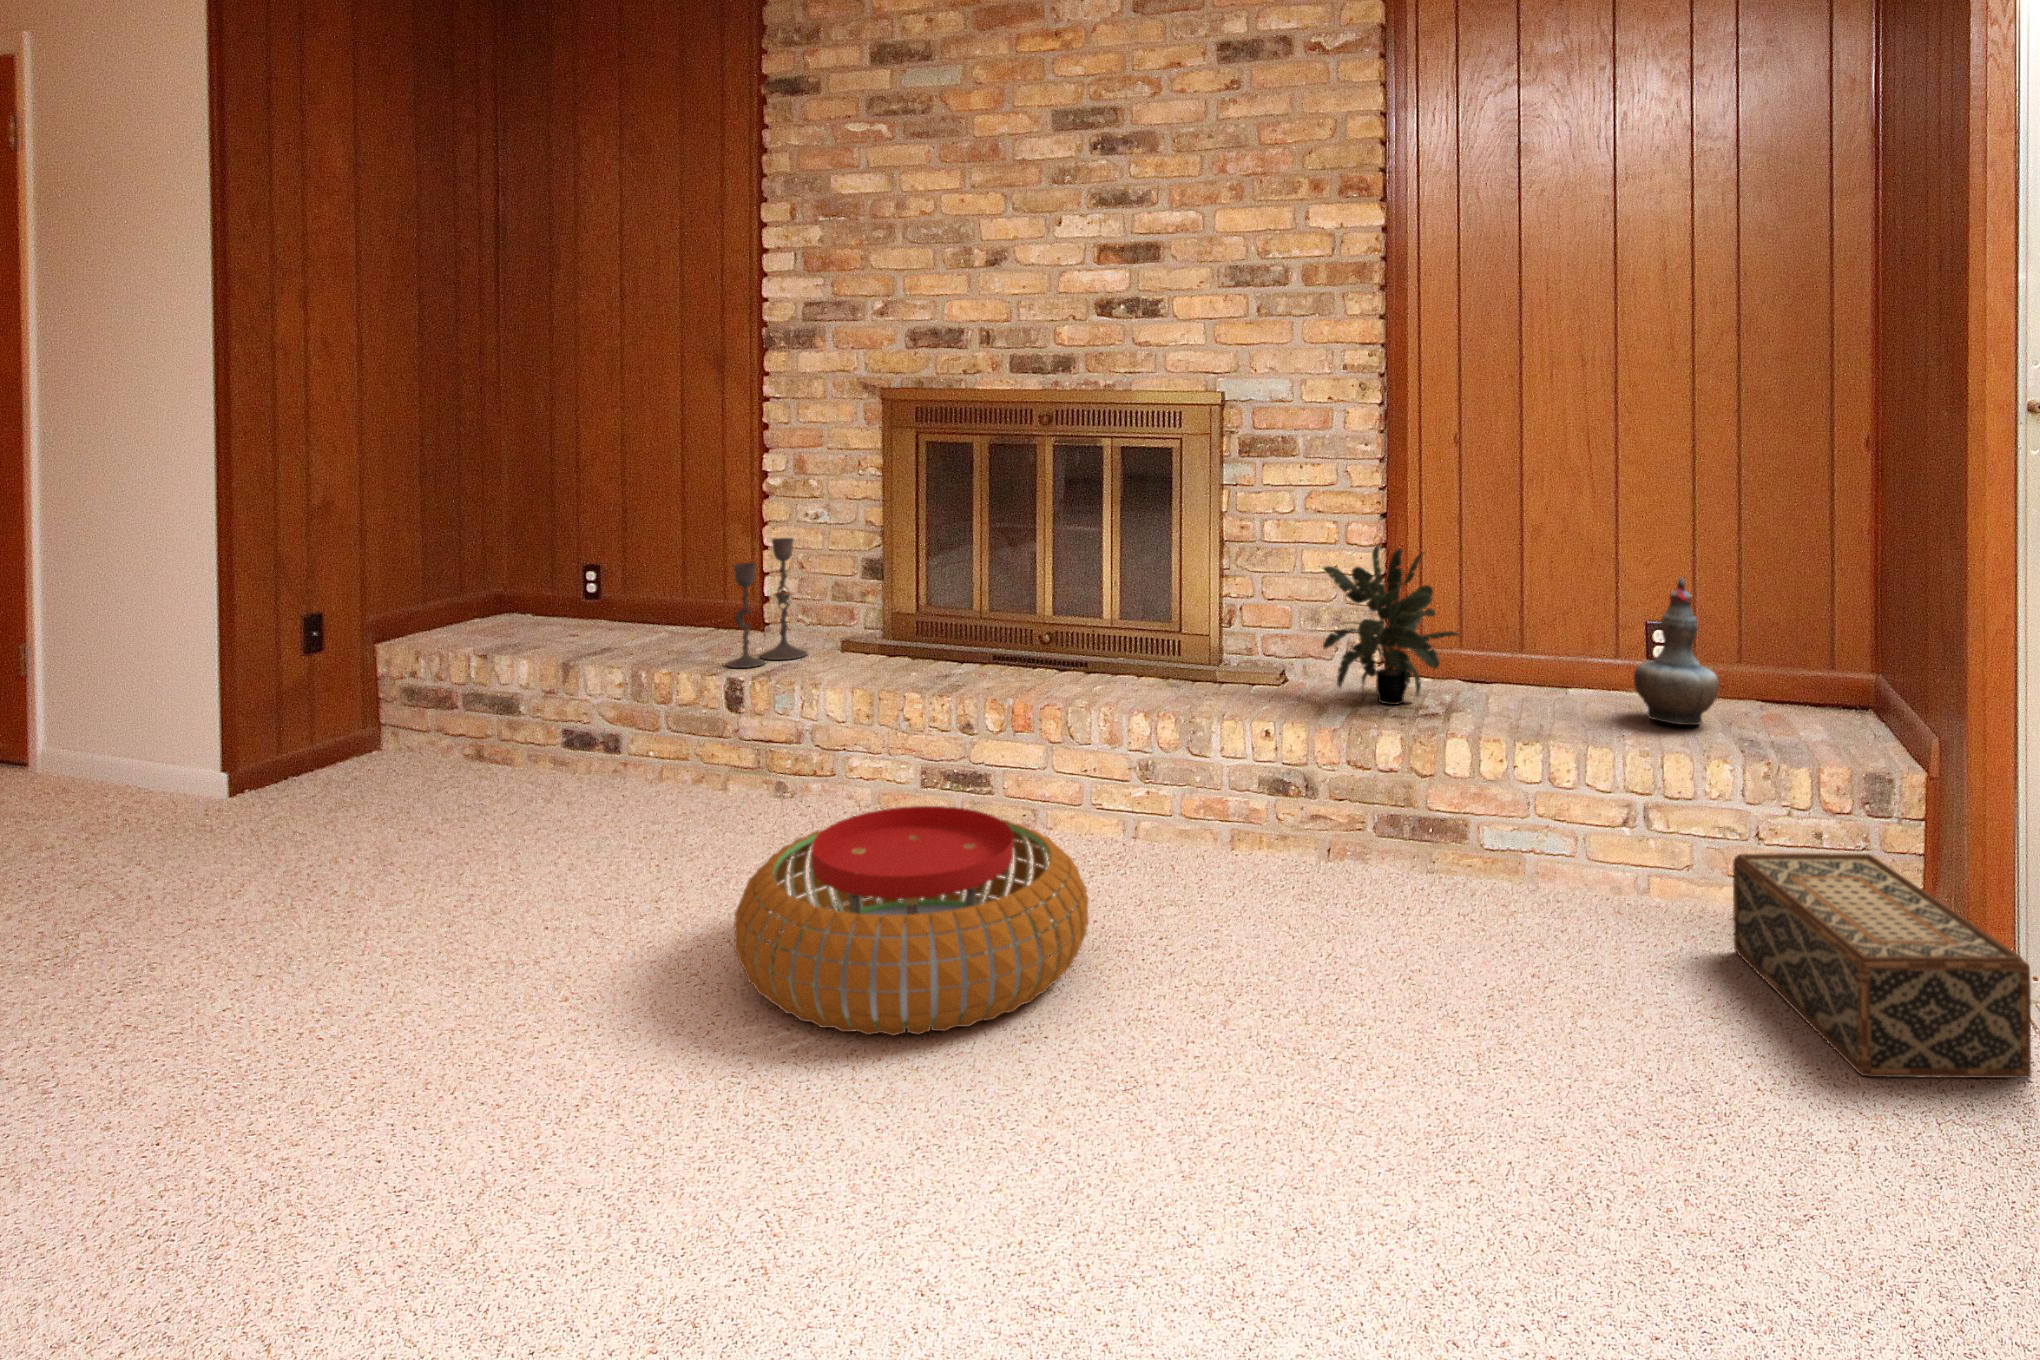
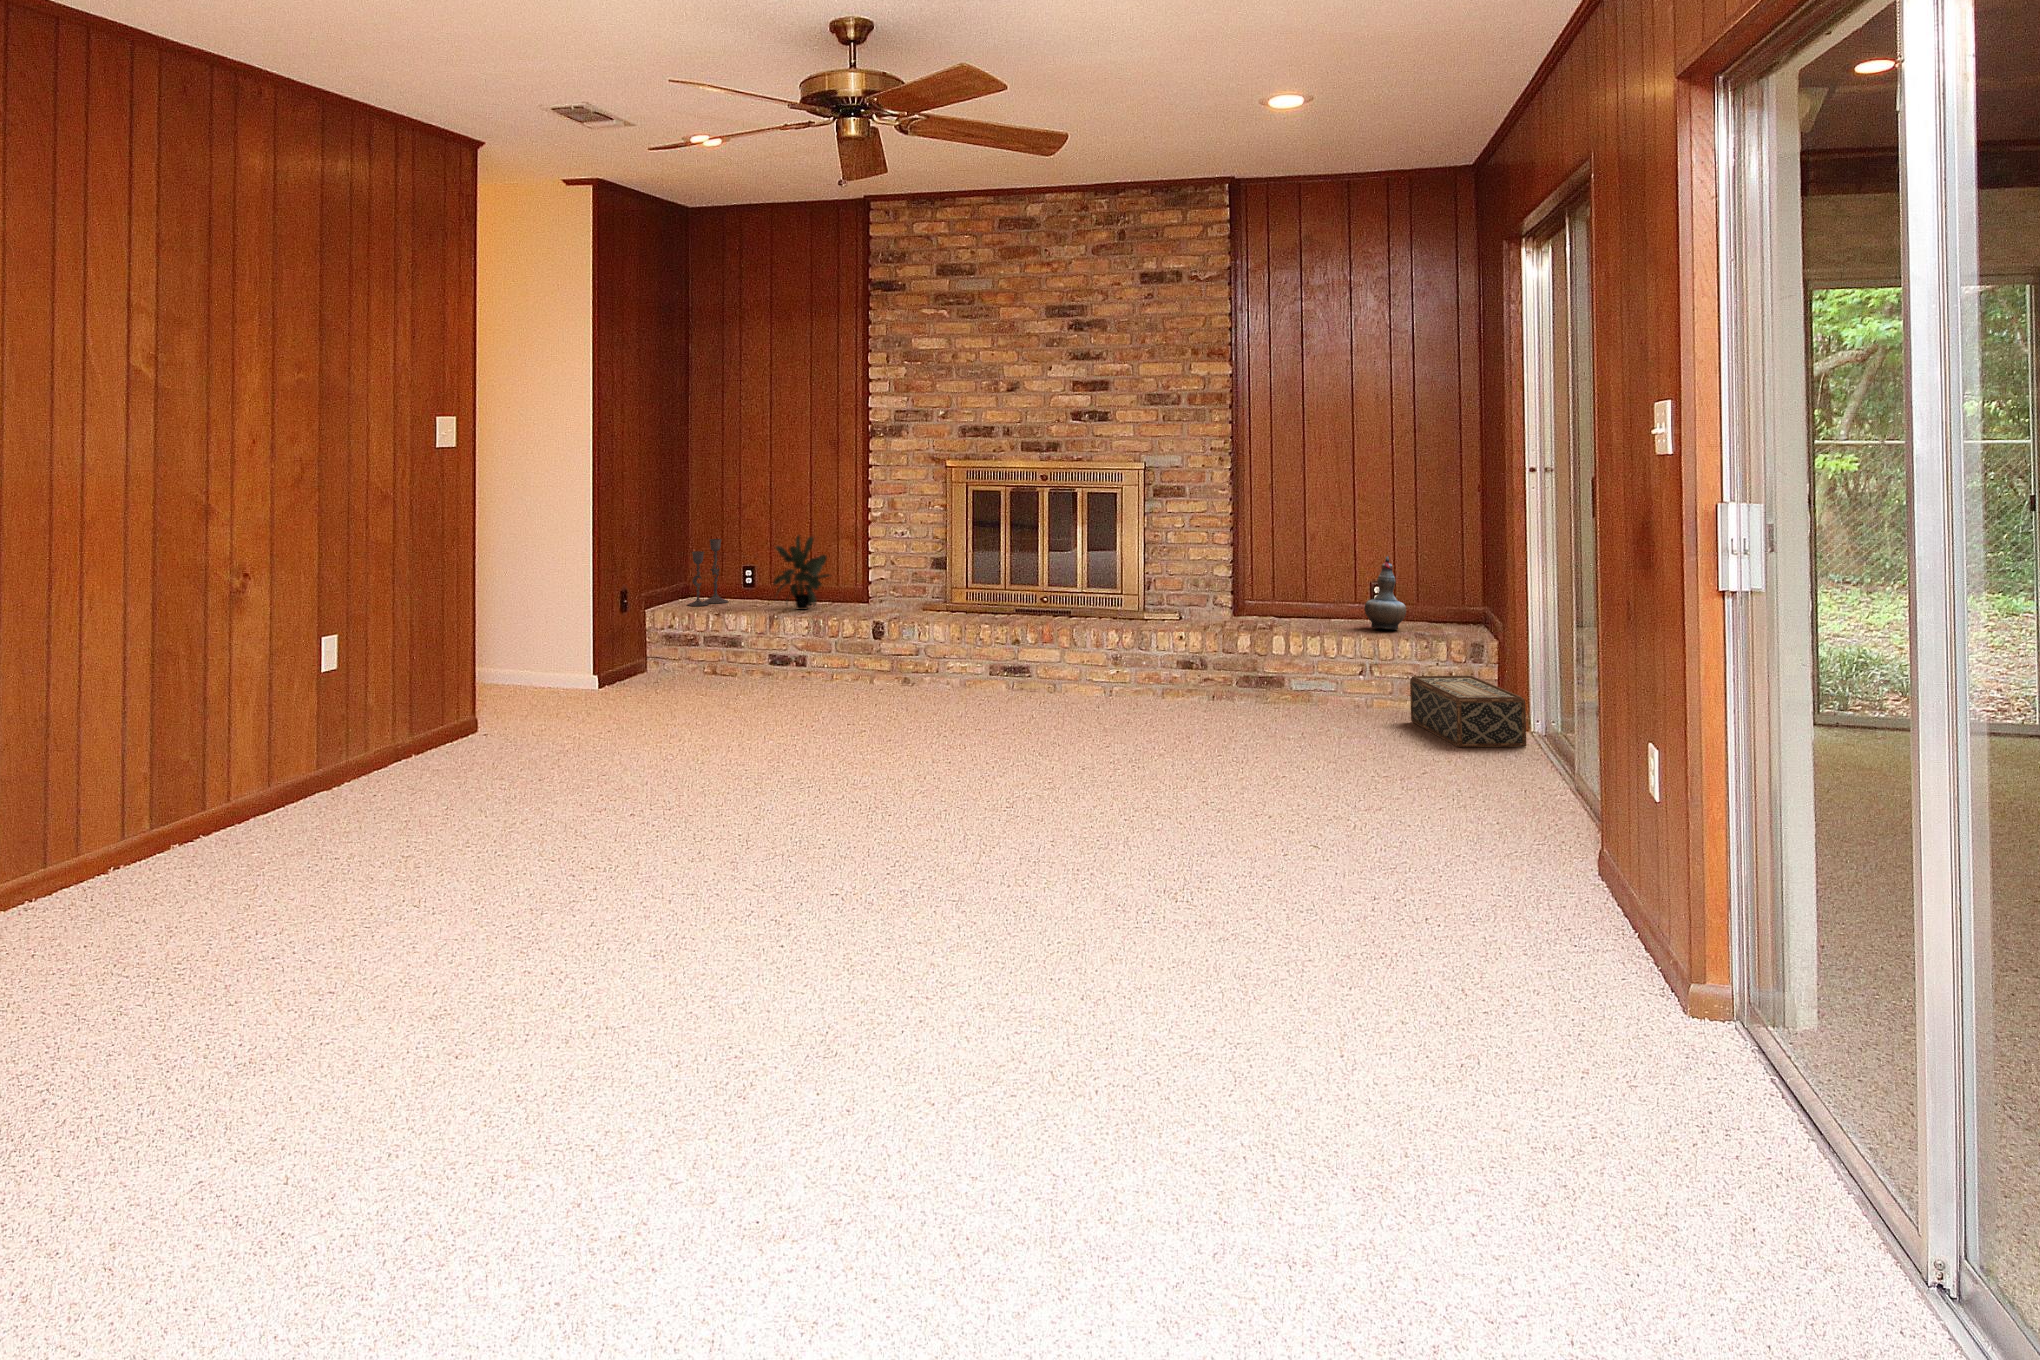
candlestick: present [726,538,807,668] -> present [688,539,728,606]
potted plant: present [1323,545,1459,705] -> present [773,536,830,610]
pouf: present [734,806,1089,1036] -> none [958,662,1121,744]

